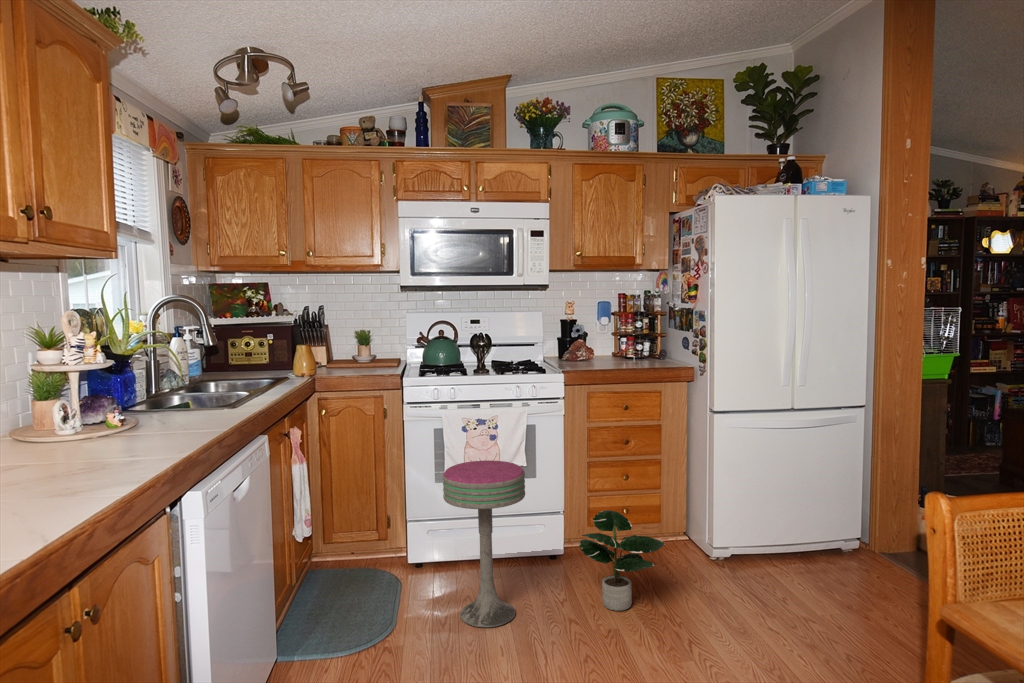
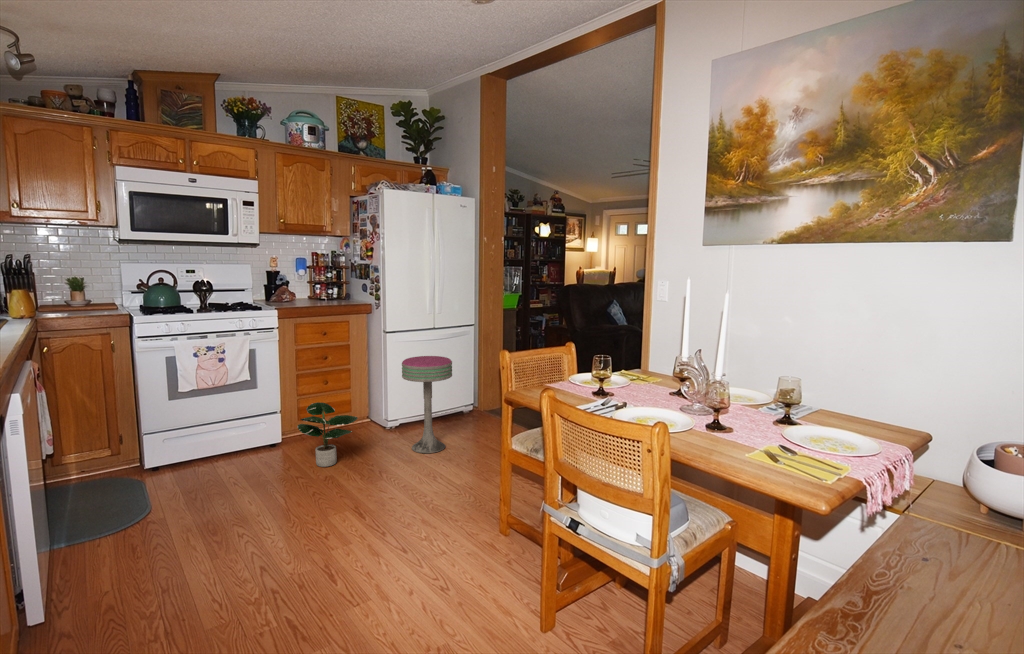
bar stool: present [443,460,525,627] -> present [402,356,452,453]

